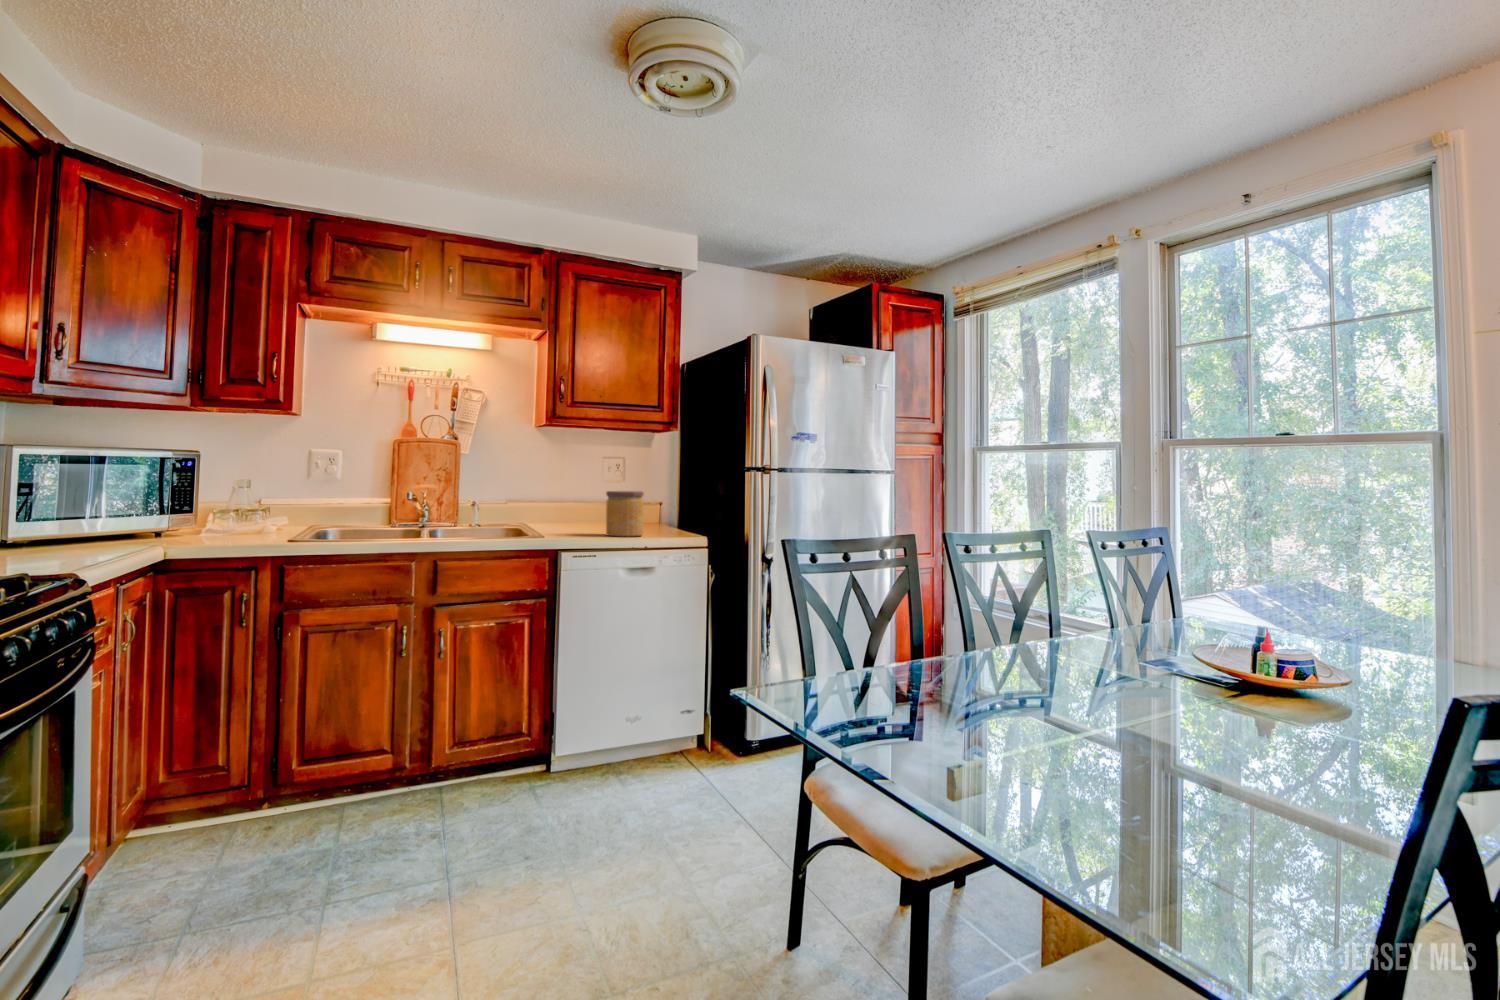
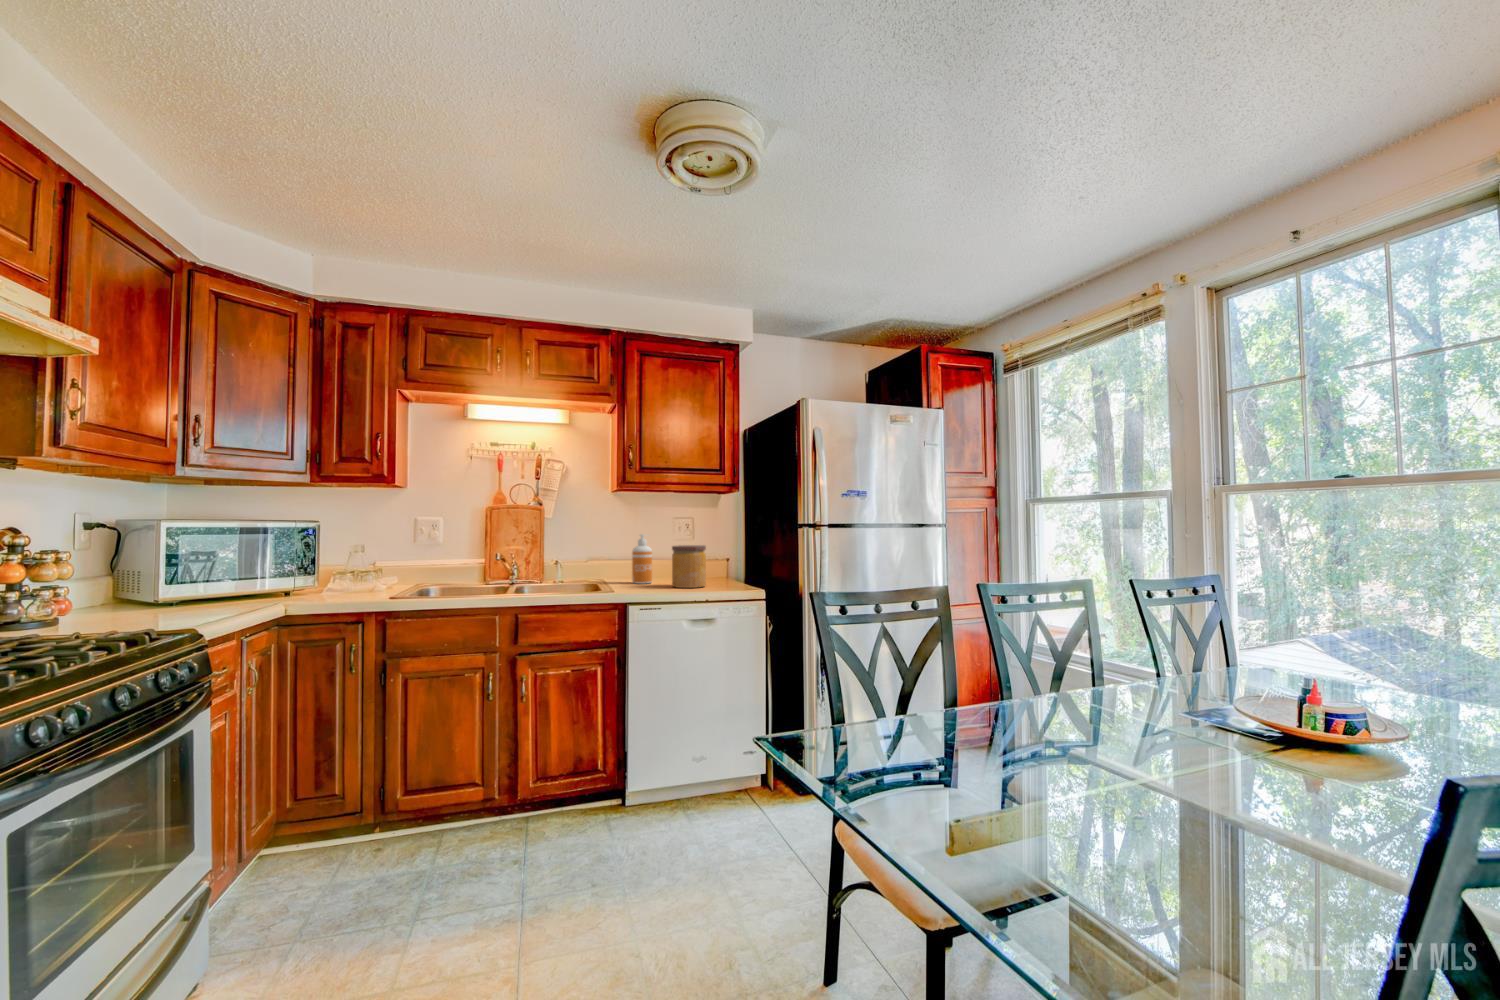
soap dispenser: none [559,479,582,532] -> present [632,534,652,584]

